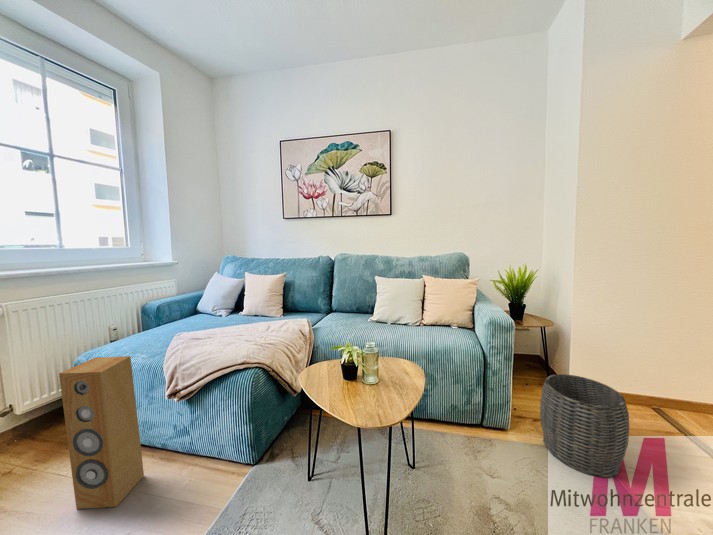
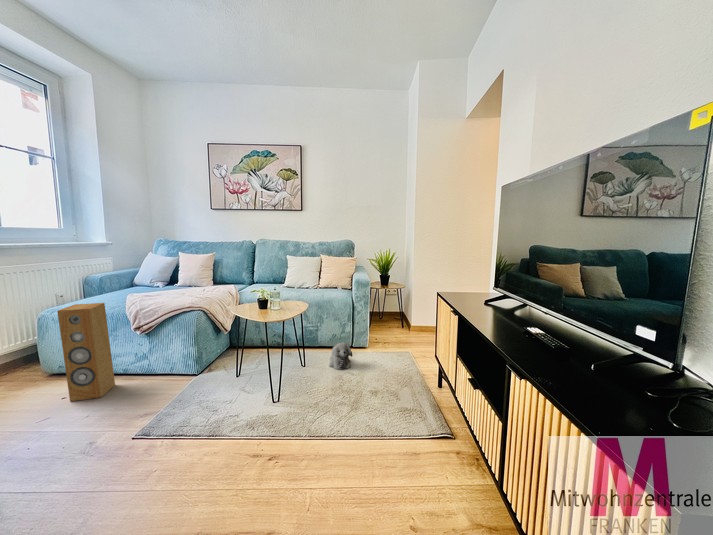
woven basket: present [540,374,629,477] -> none [379,310,416,357]
plush toy: none [460,443,511,501] -> present [329,343,352,370]

